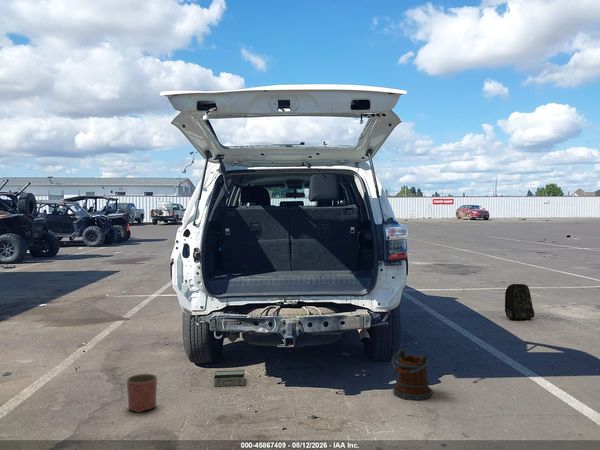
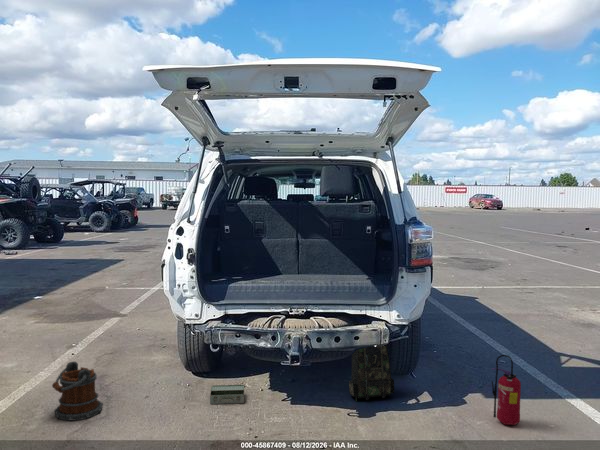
backpack: present [505,284,534,320] -> present [349,345,394,401]
fire extinguisher: none [460,336,485,397] -> present [492,355,521,425]
bucket: present [392,349,433,400] -> present [52,362,103,421]
planter: present [127,374,157,412] -> none [108,392,143,438]

